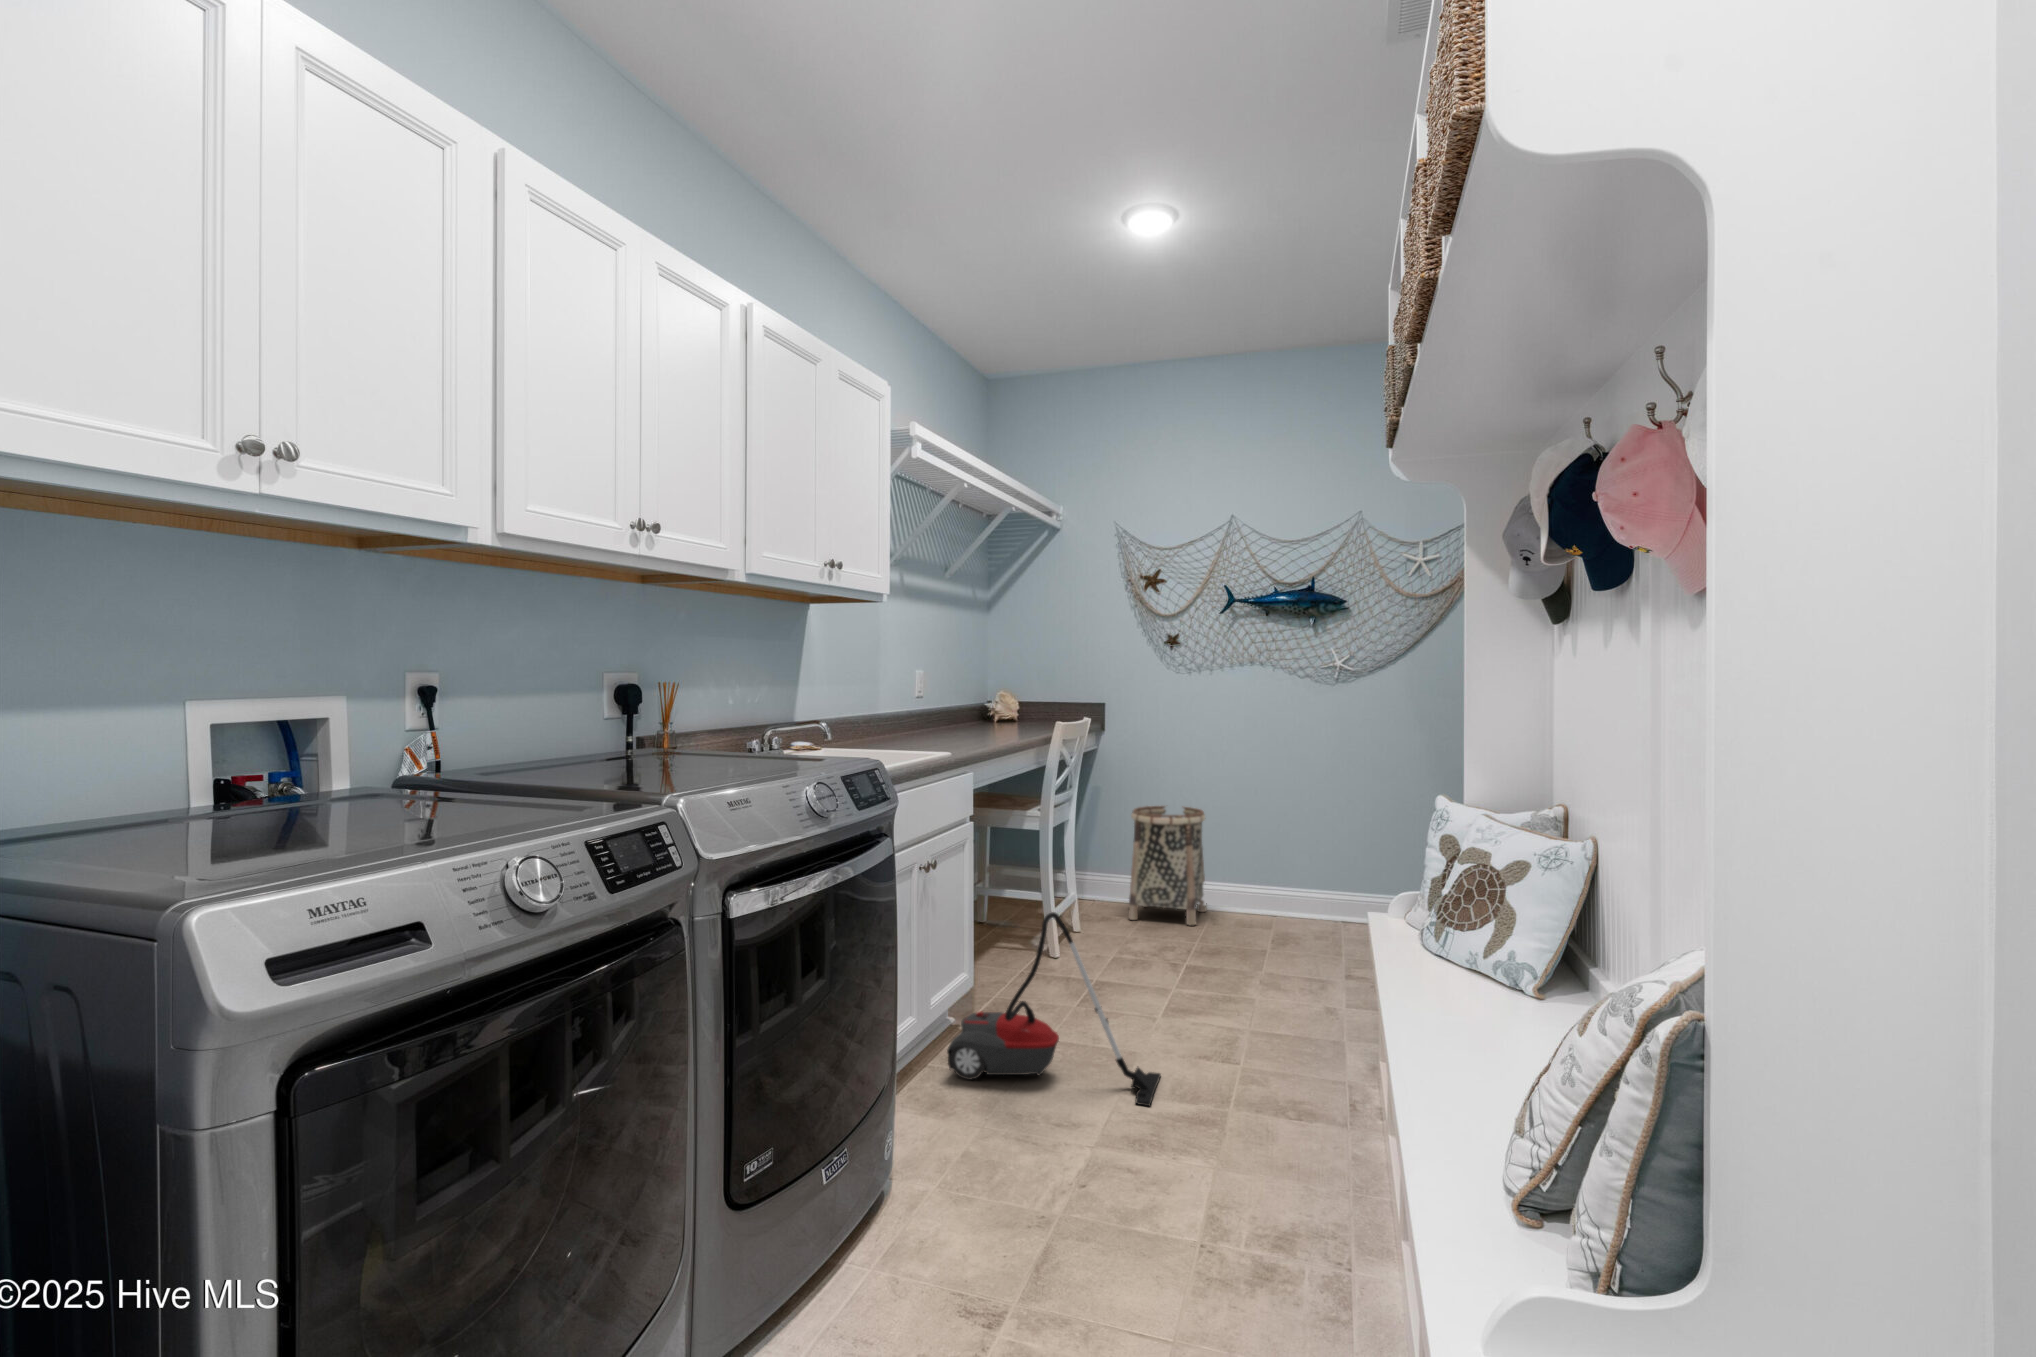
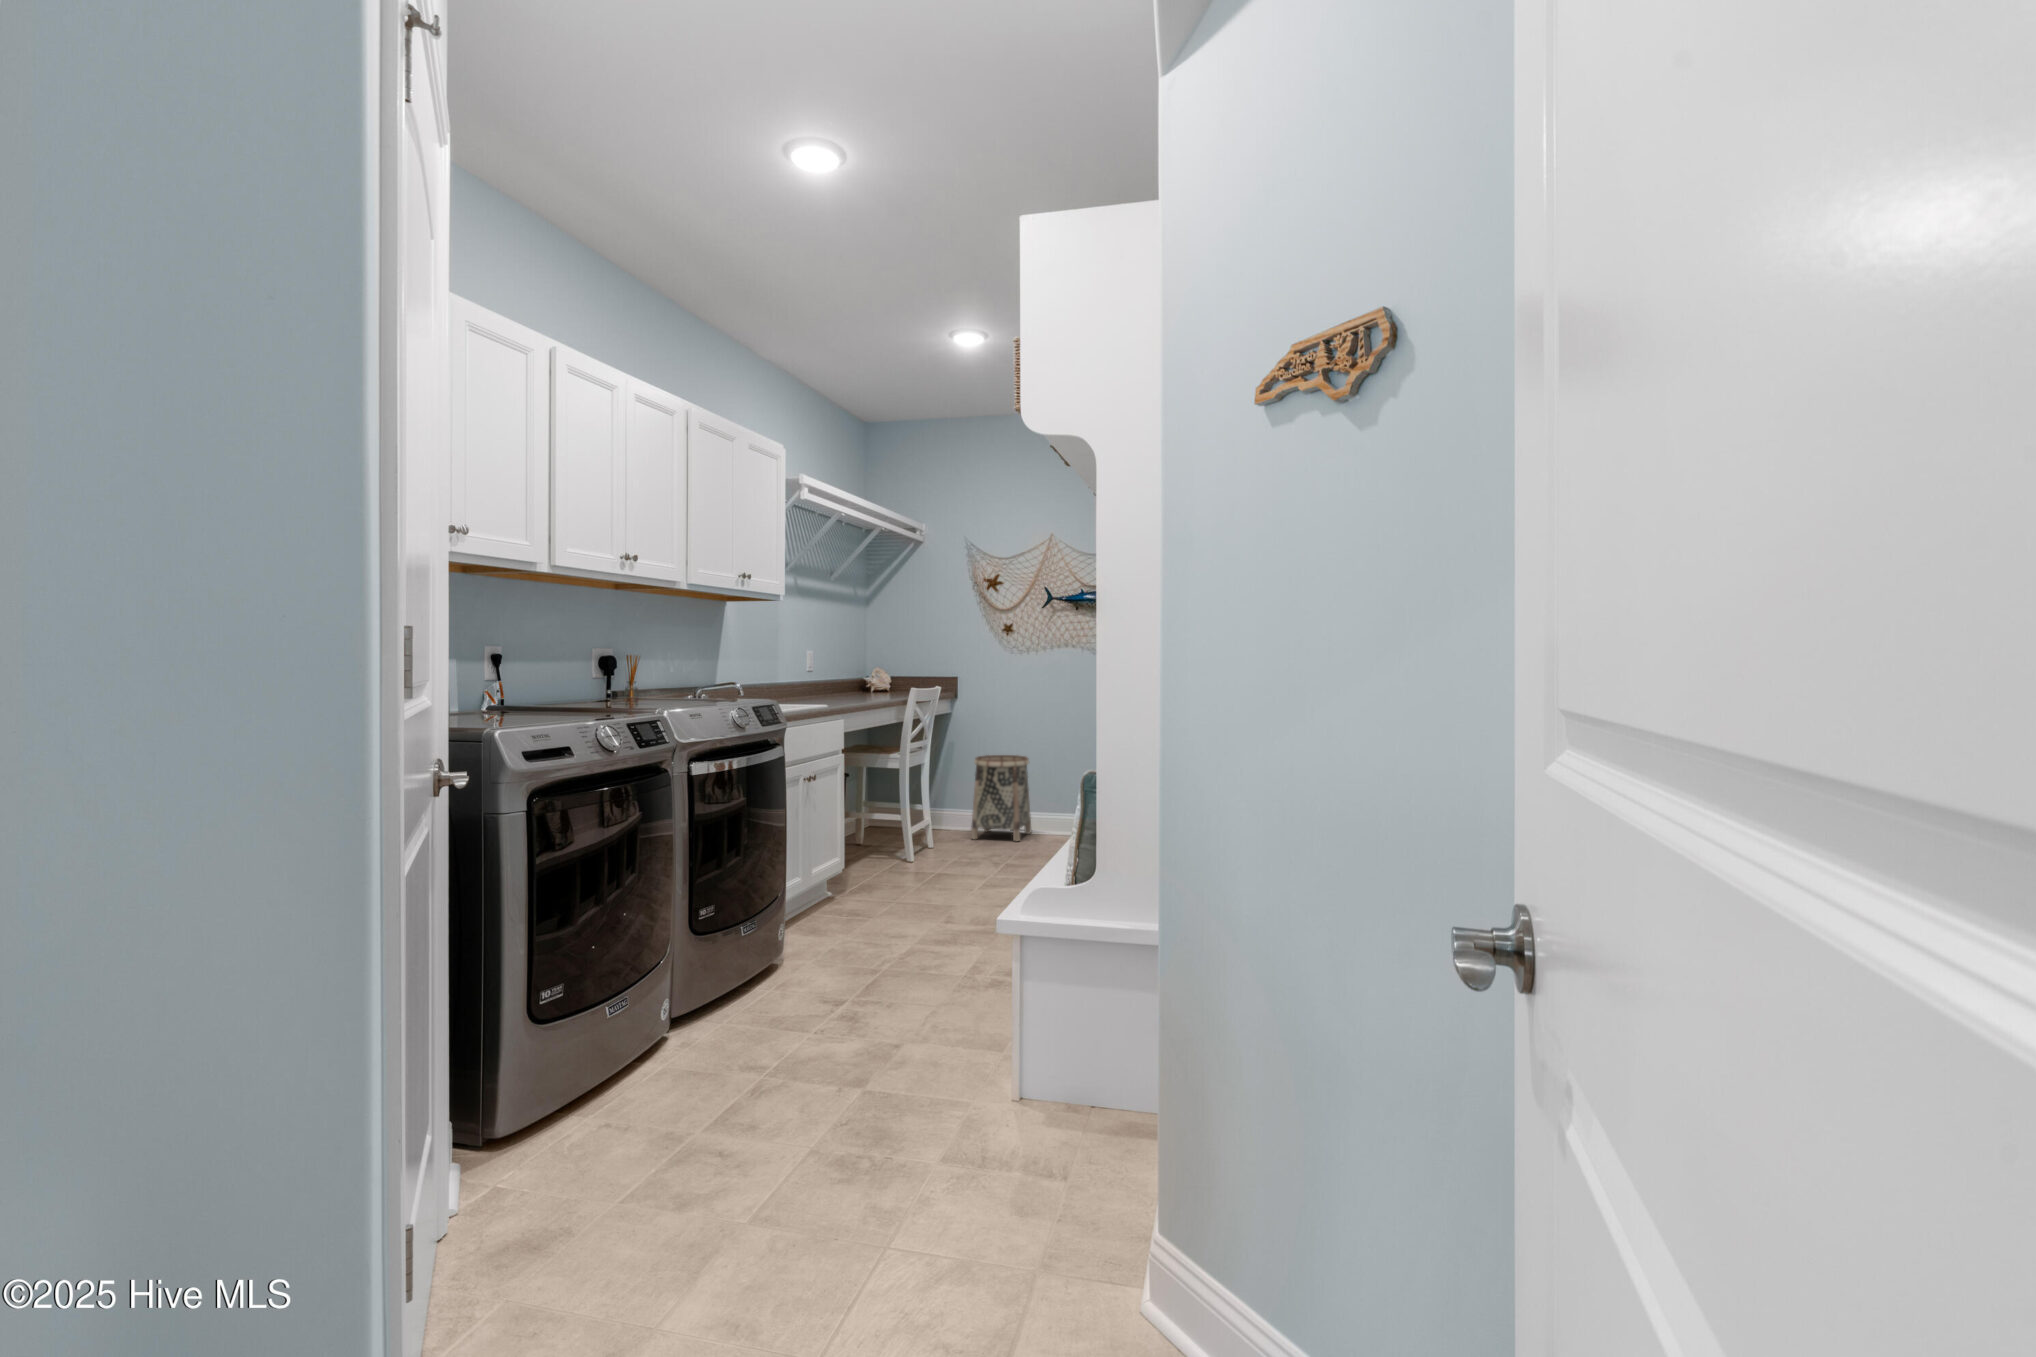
vacuum cleaner: present [947,912,1161,1106] -> none [823,805,965,926]

